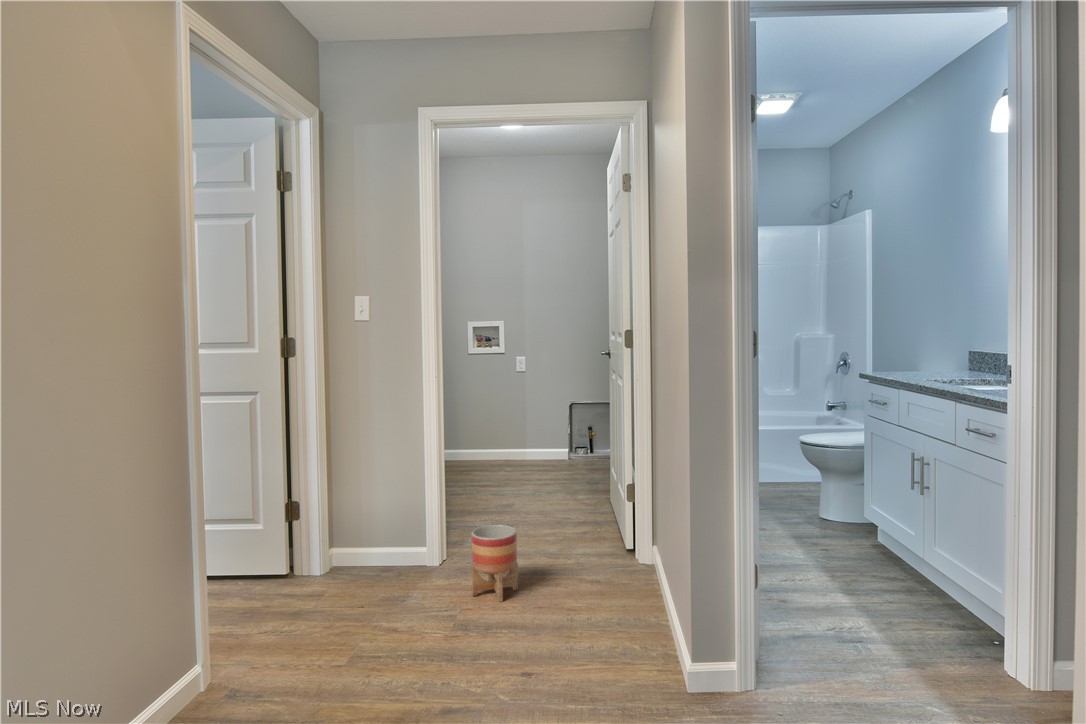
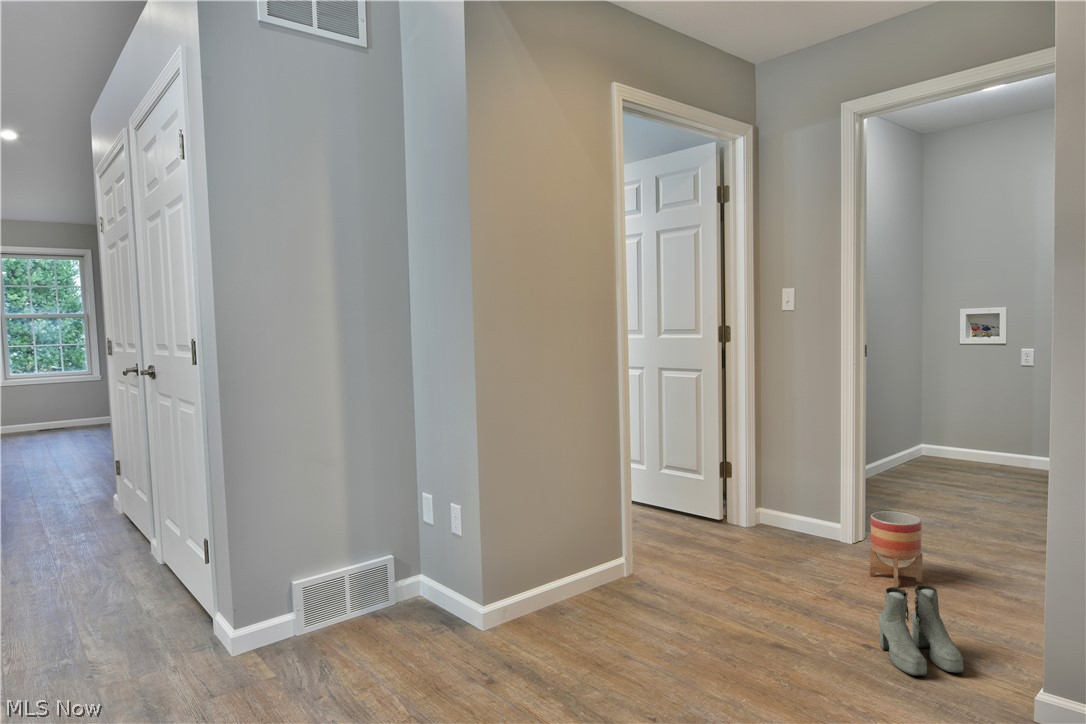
boots: none [525,597,605,695] -> present [879,585,964,676]

